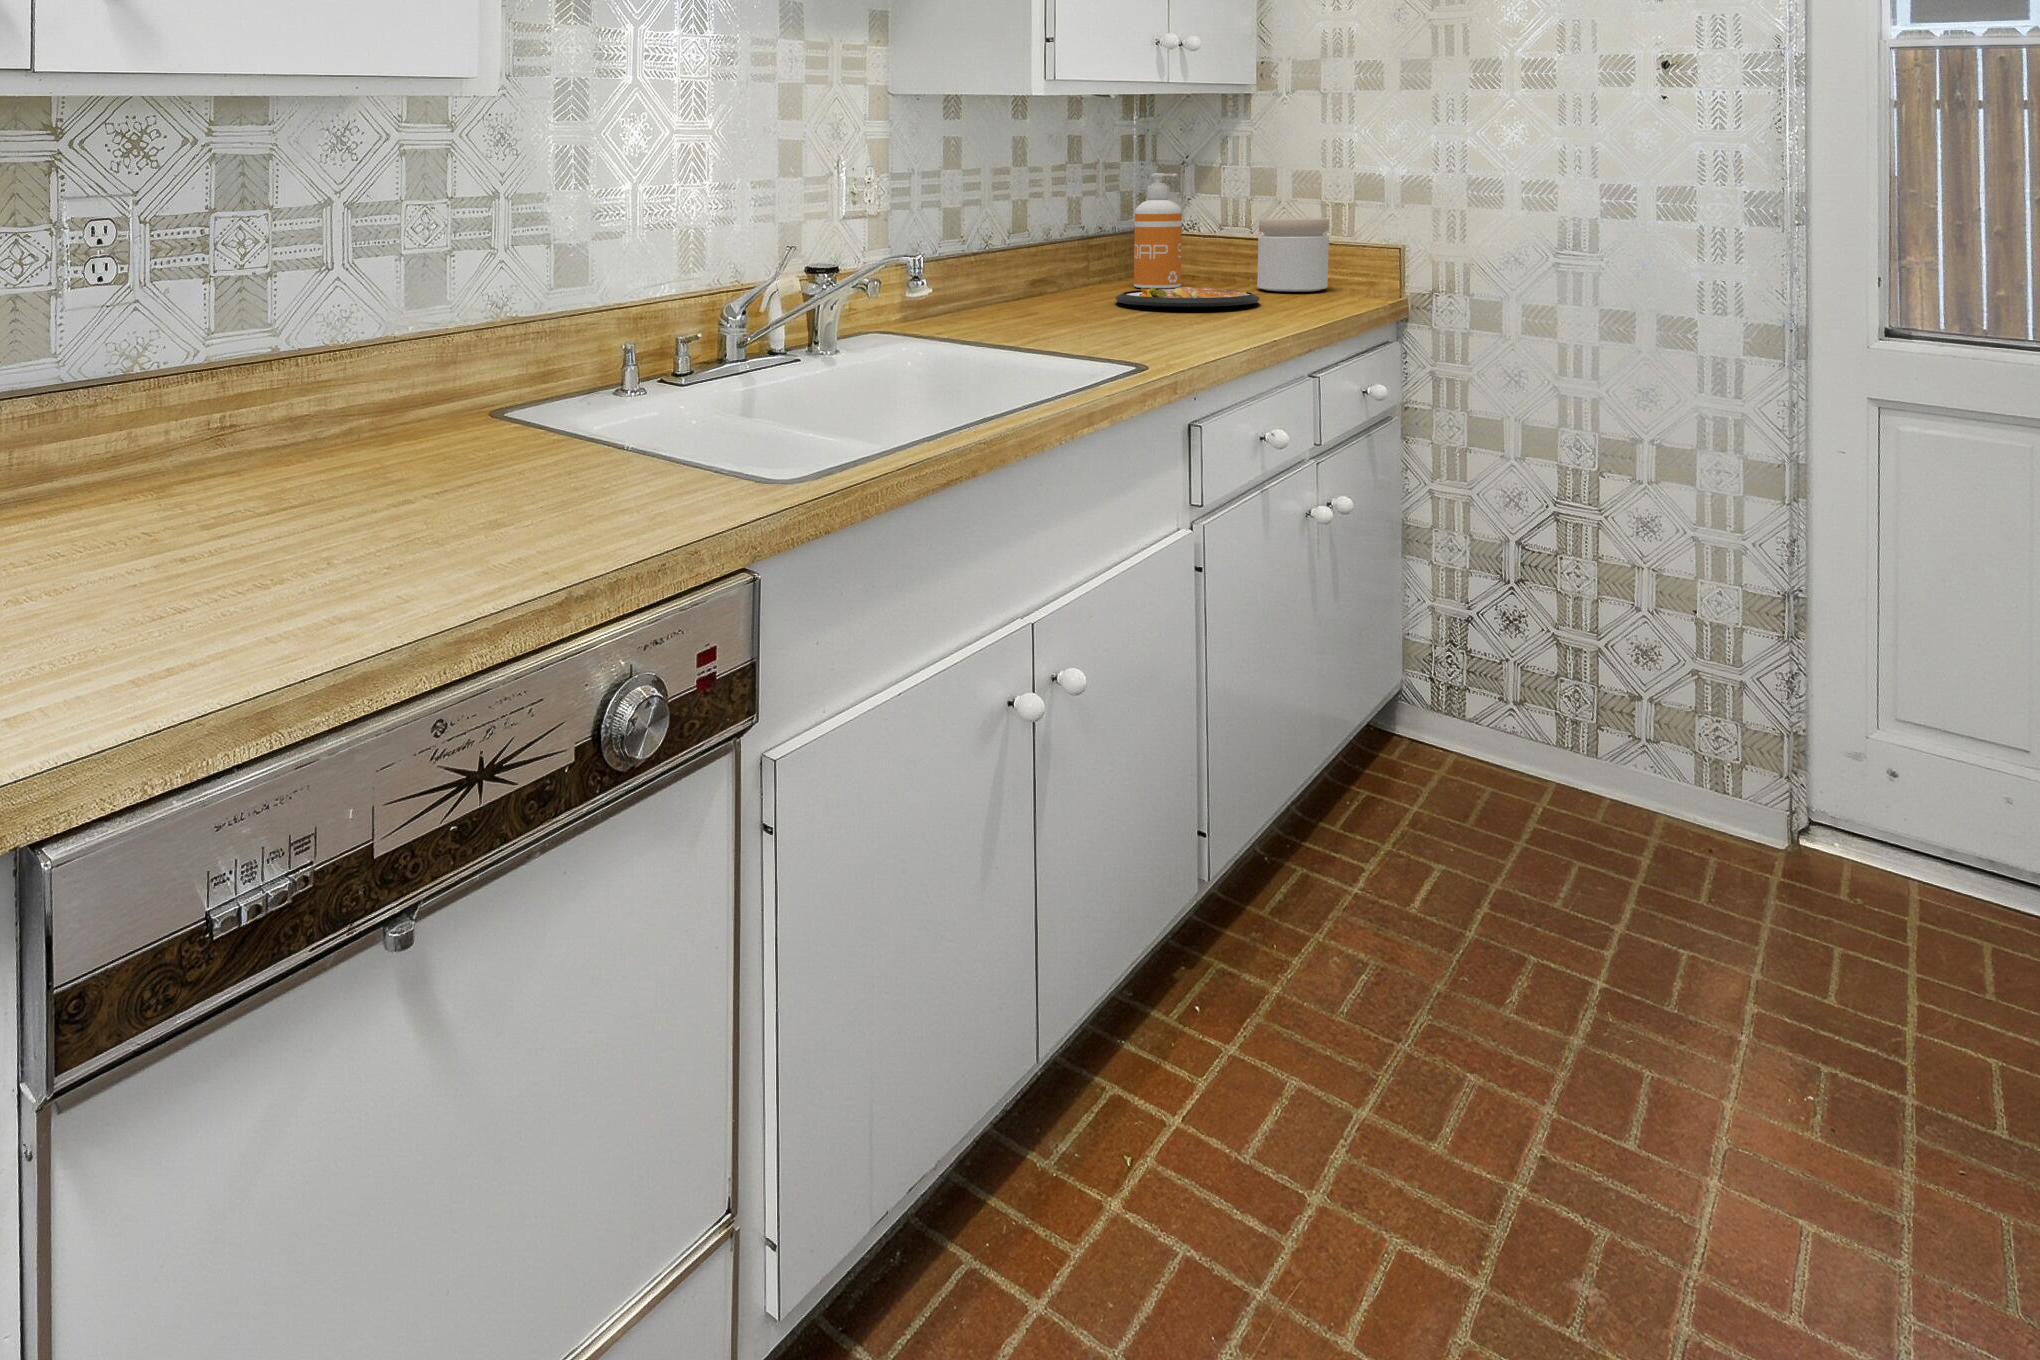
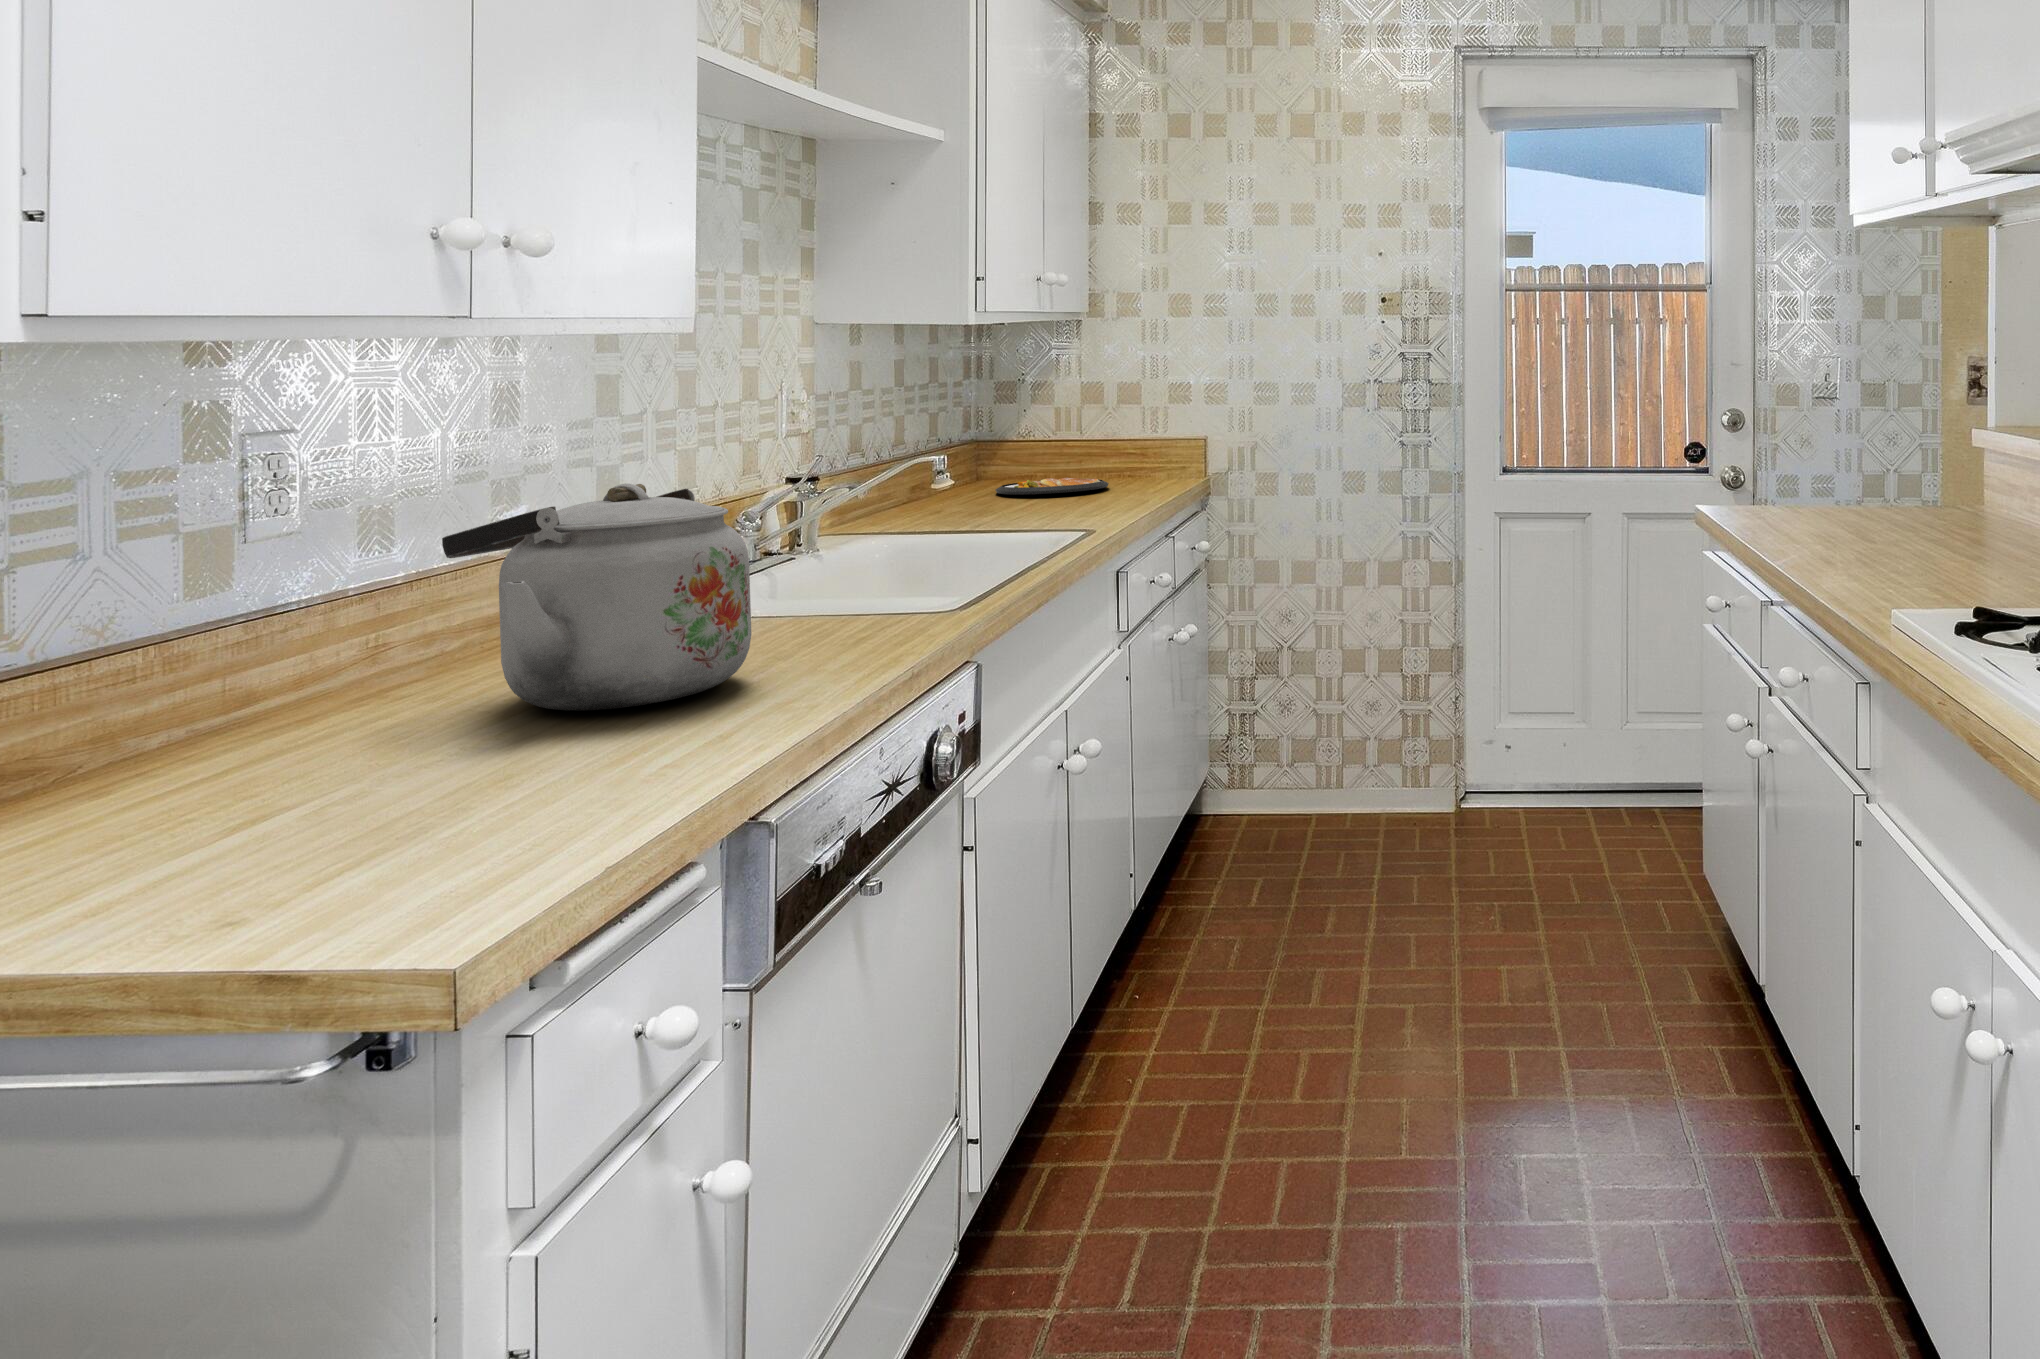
soap dispenser: present [1134,173,1182,288] -> none [990,390,1031,483]
jar: present [1257,218,1329,291] -> none [1090,421,1144,478]
kettle: none [95,263,462,553] -> present [442,483,751,710]

